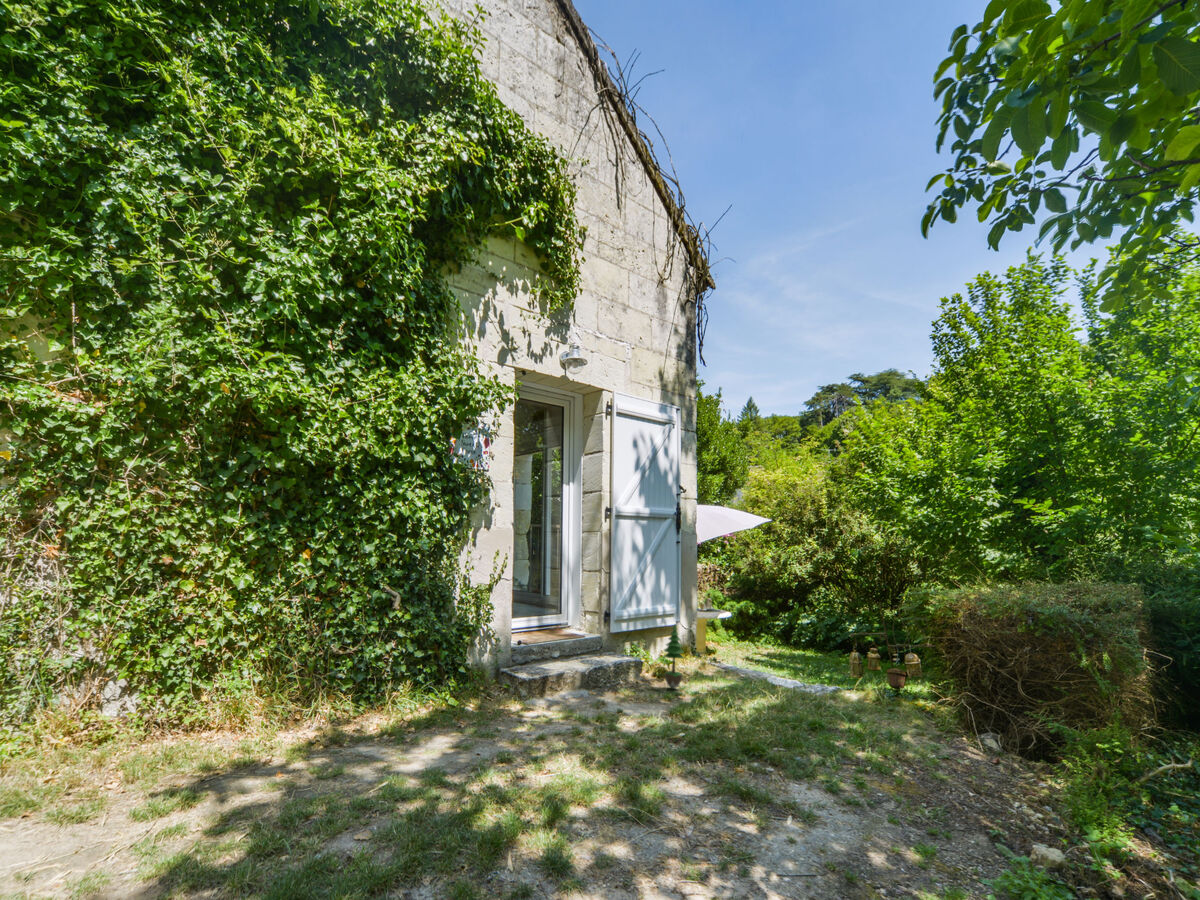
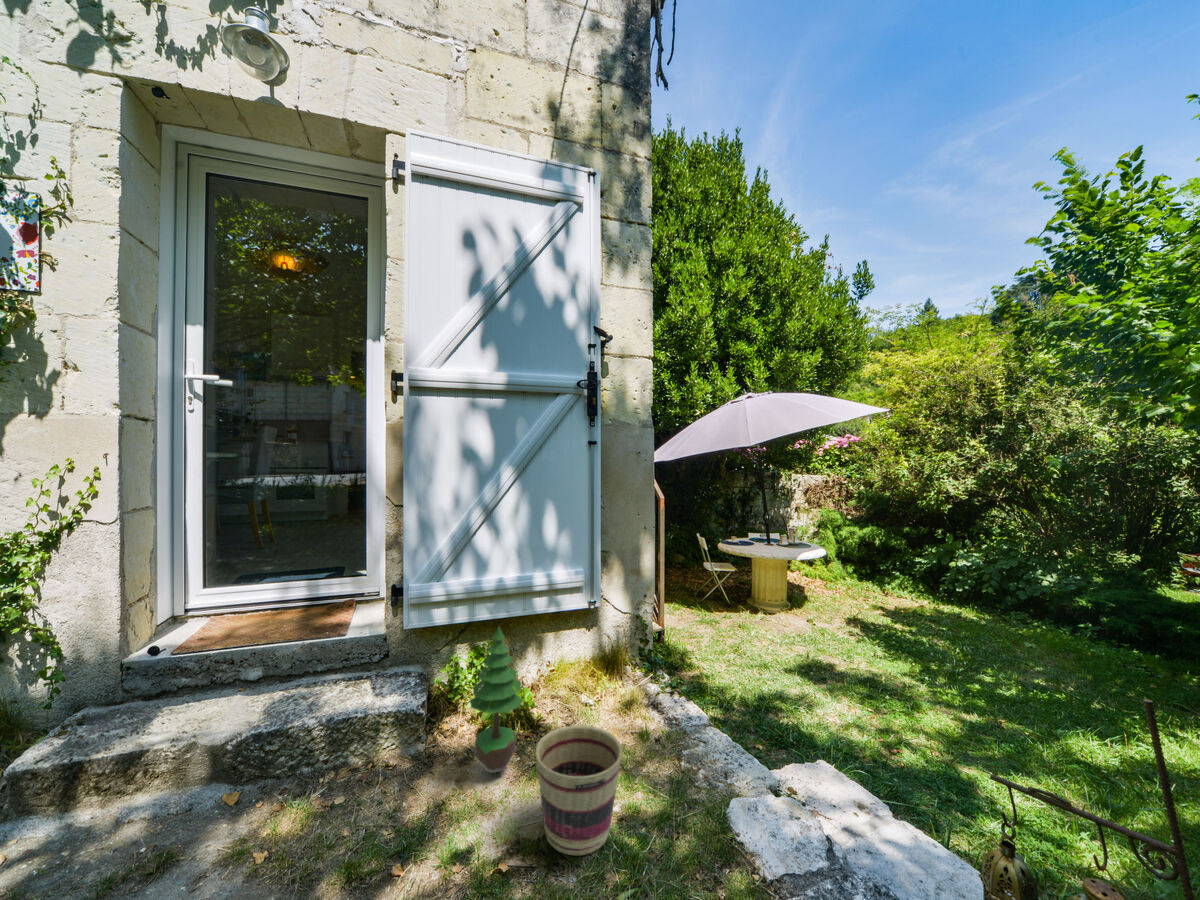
basket: none [706,660,739,697] -> present [536,725,622,855]

